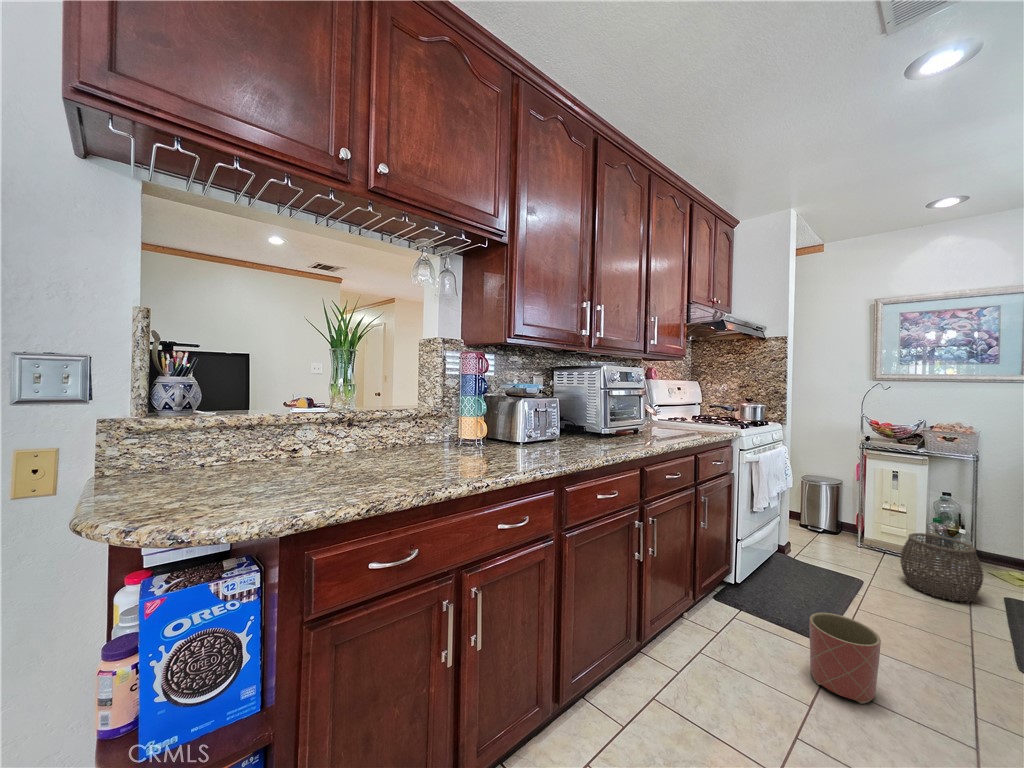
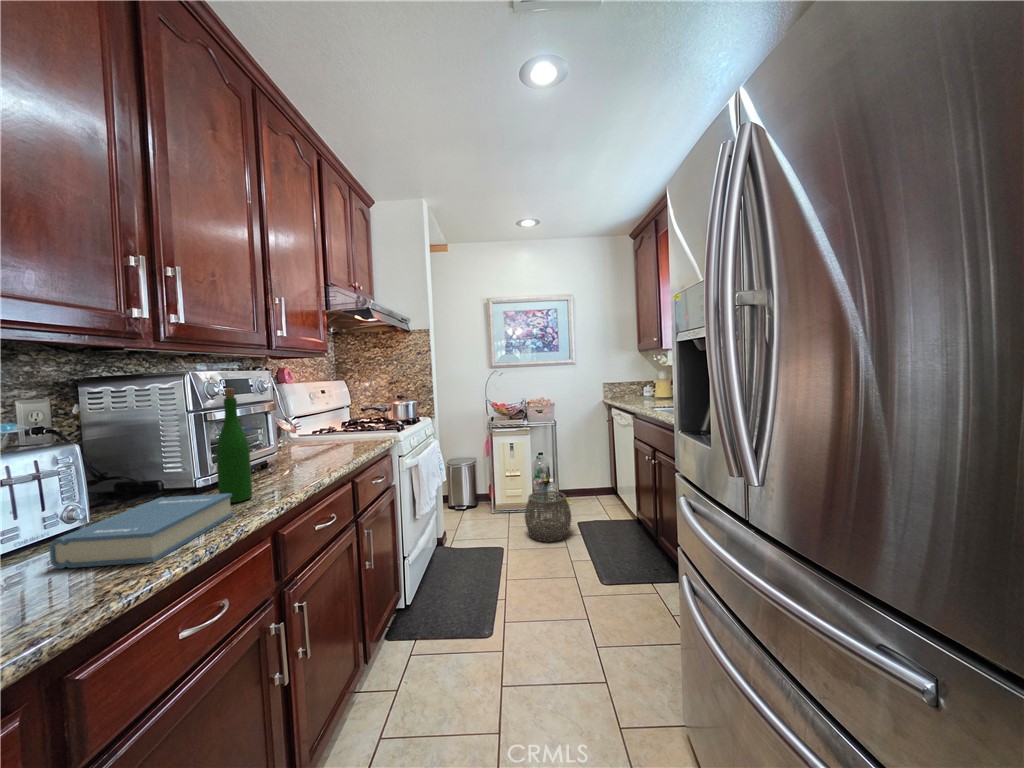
wine bottle: none [614,376,632,444] -> present [216,388,252,503]
hardback book: none [554,431,623,456] -> present [49,493,233,569]
planter: present [810,613,881,704] -> none [487,609,543,698]

